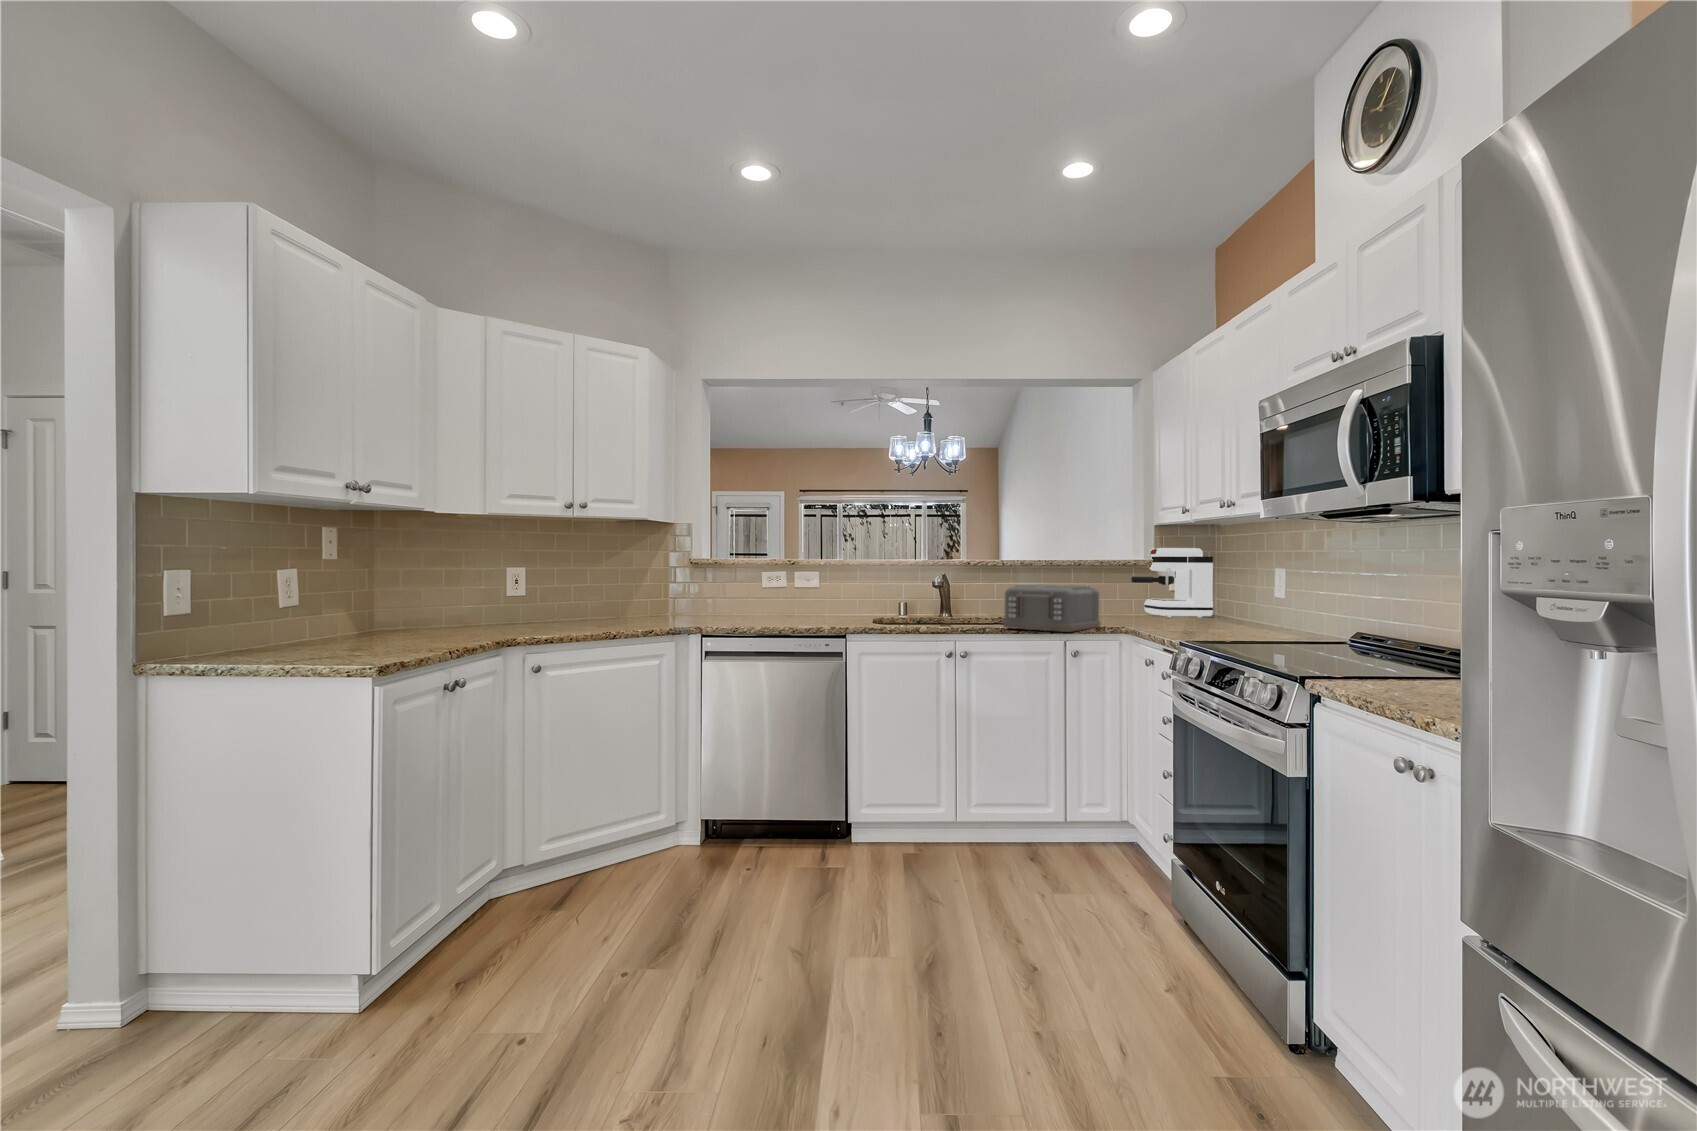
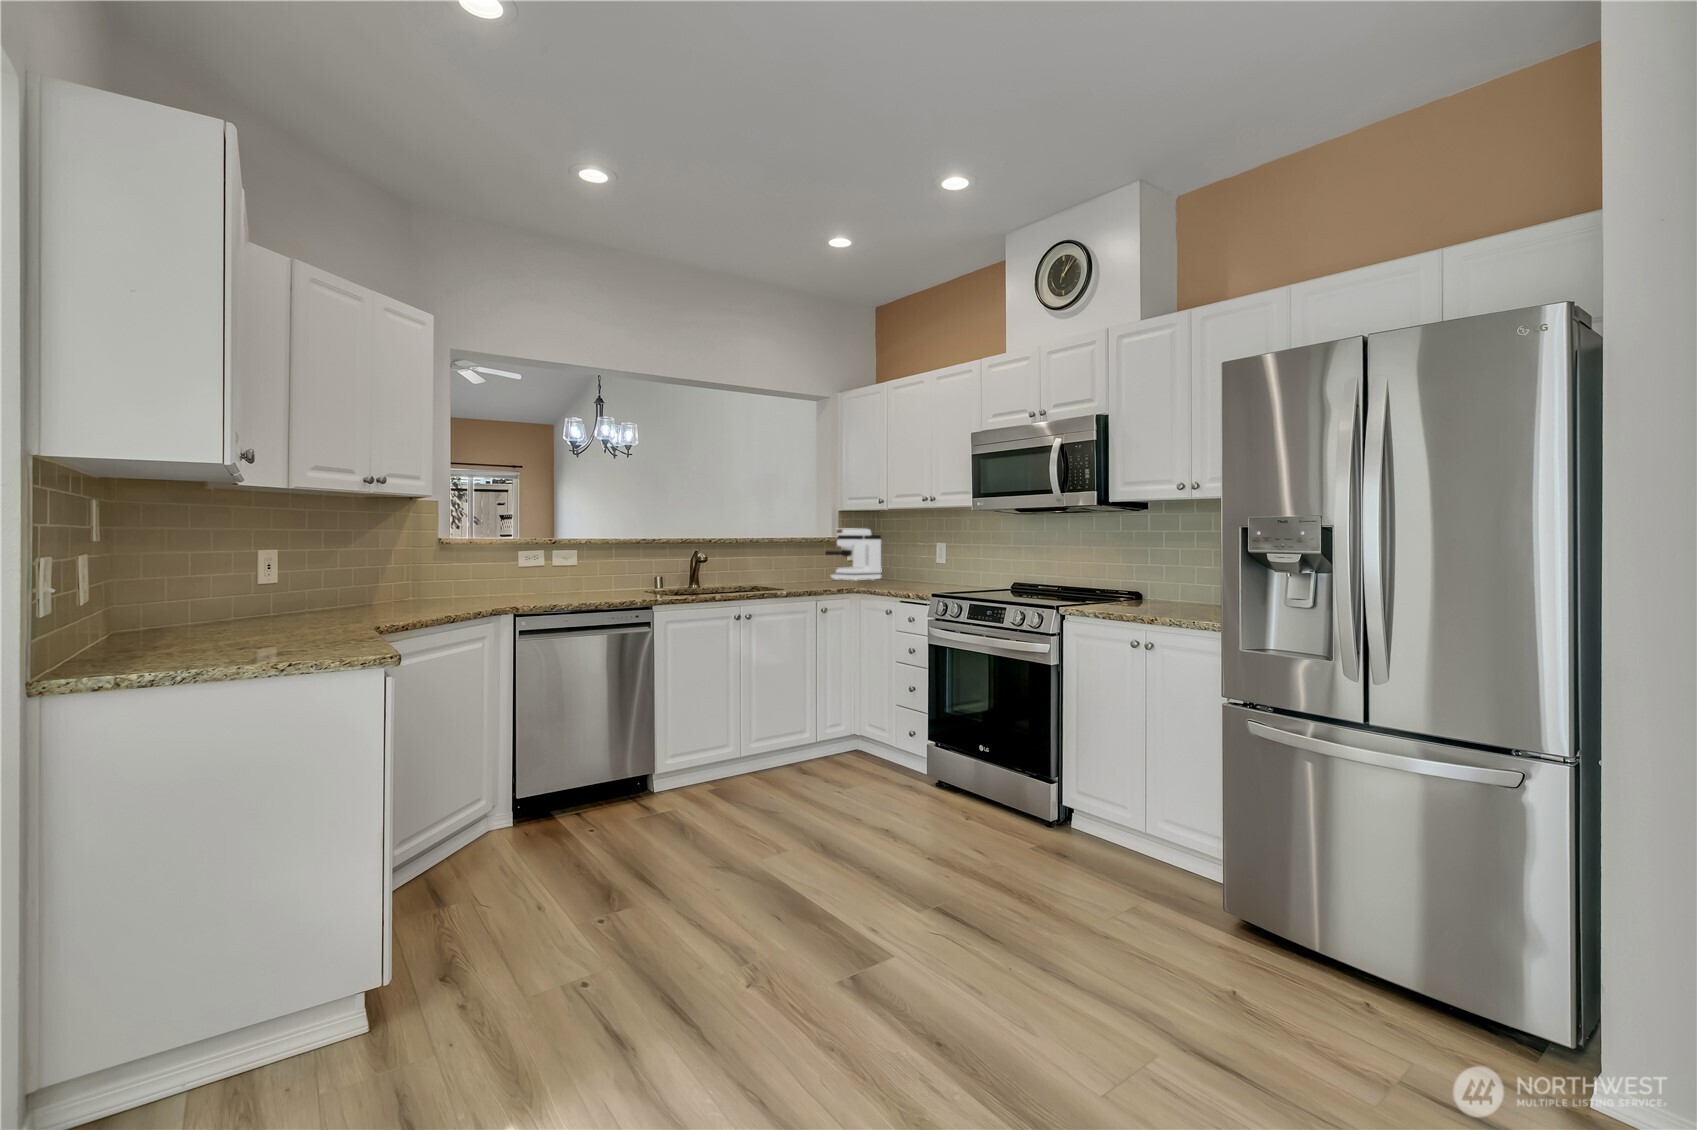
toaster: present [1003,584,1100,632] -> none [776,558,835,593]

